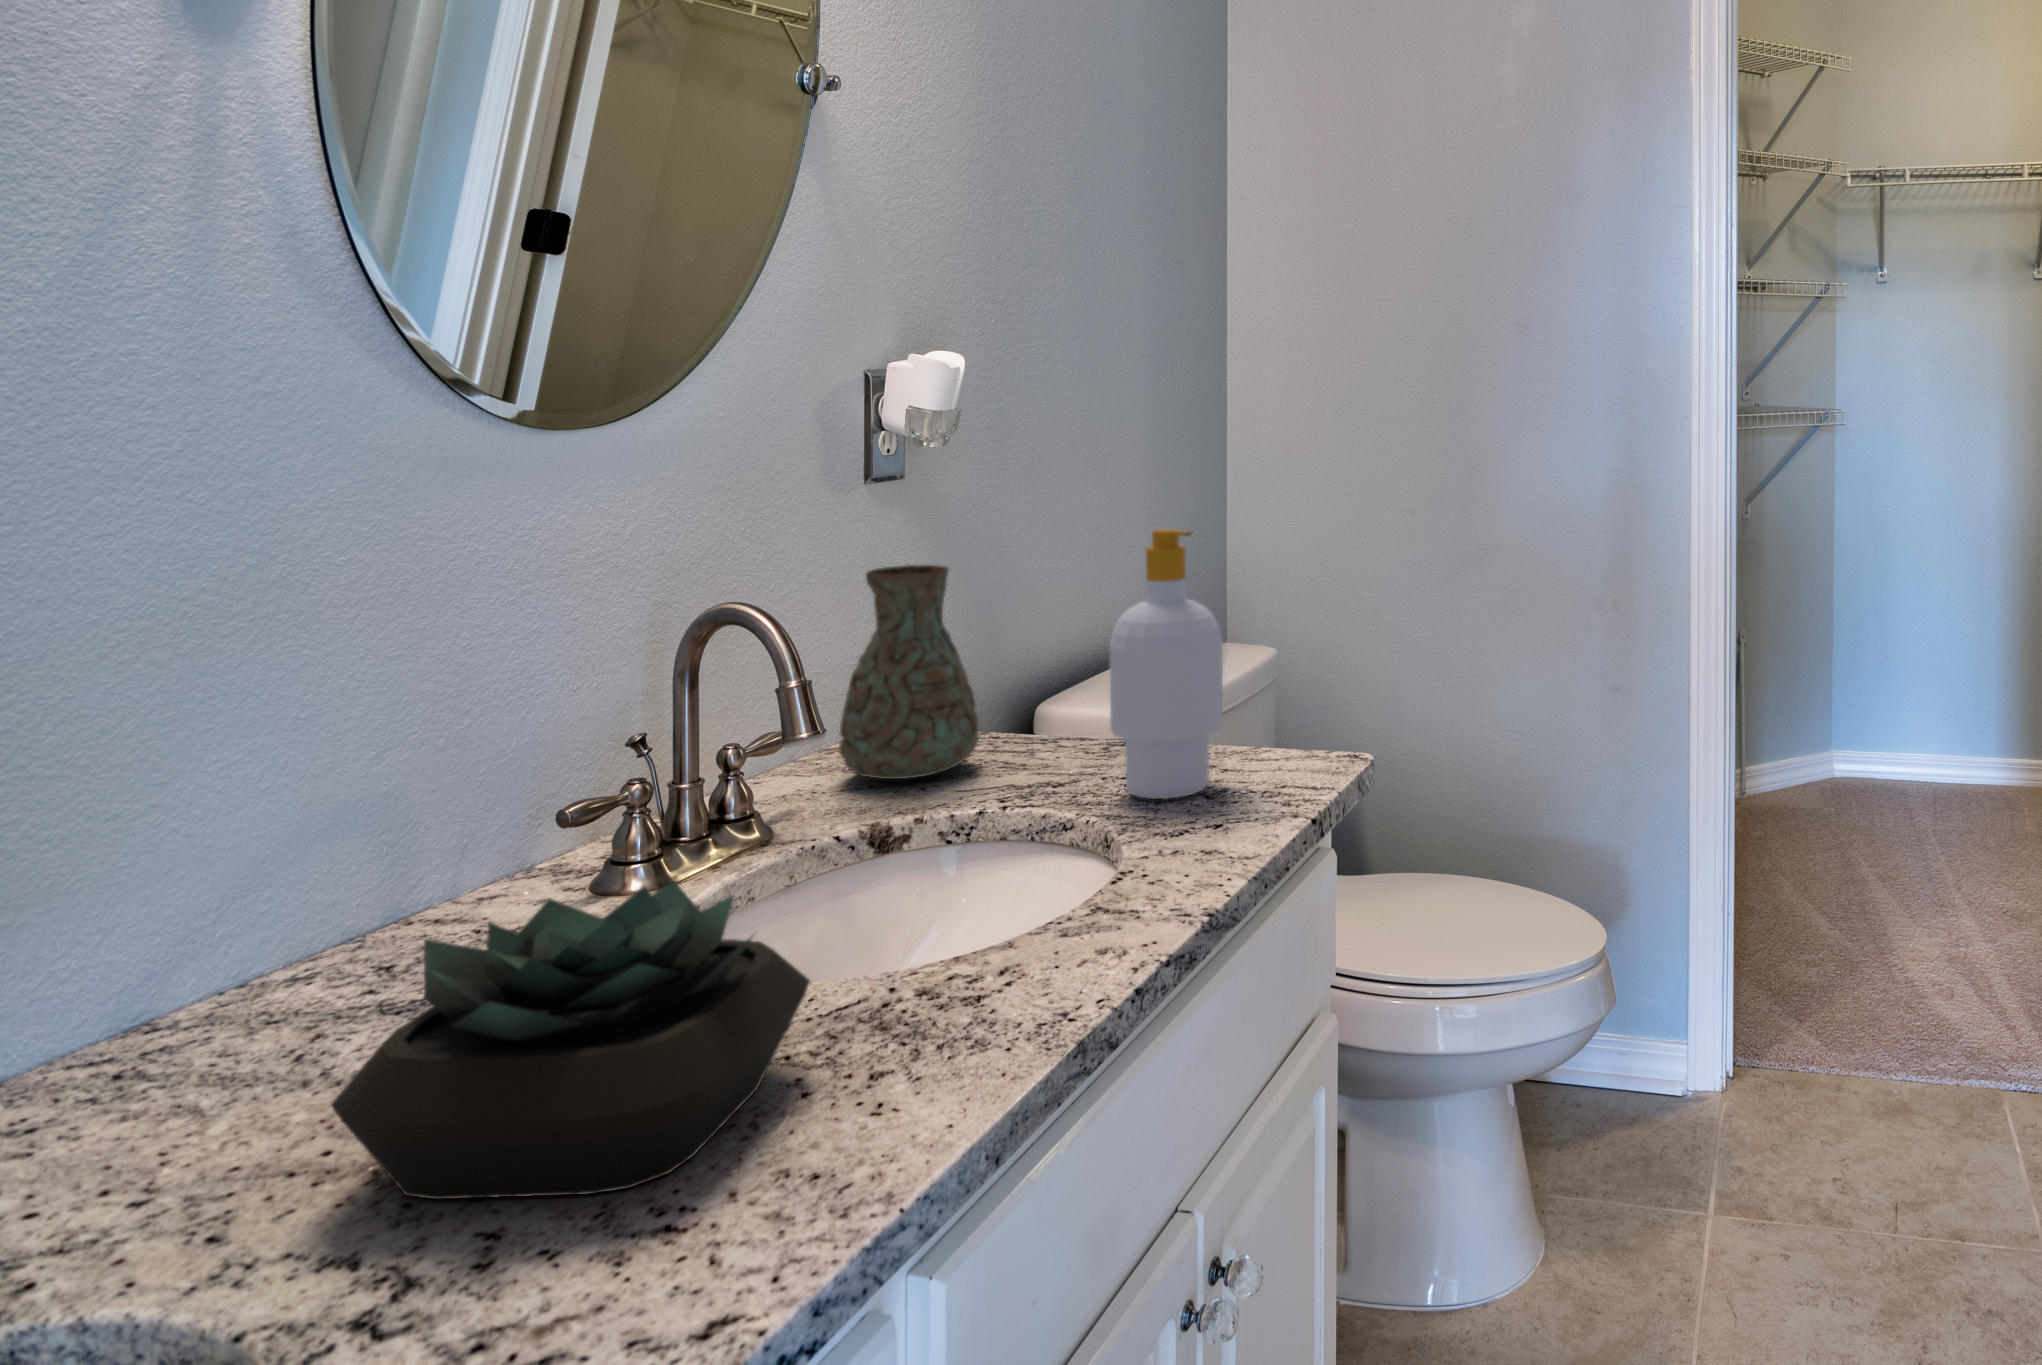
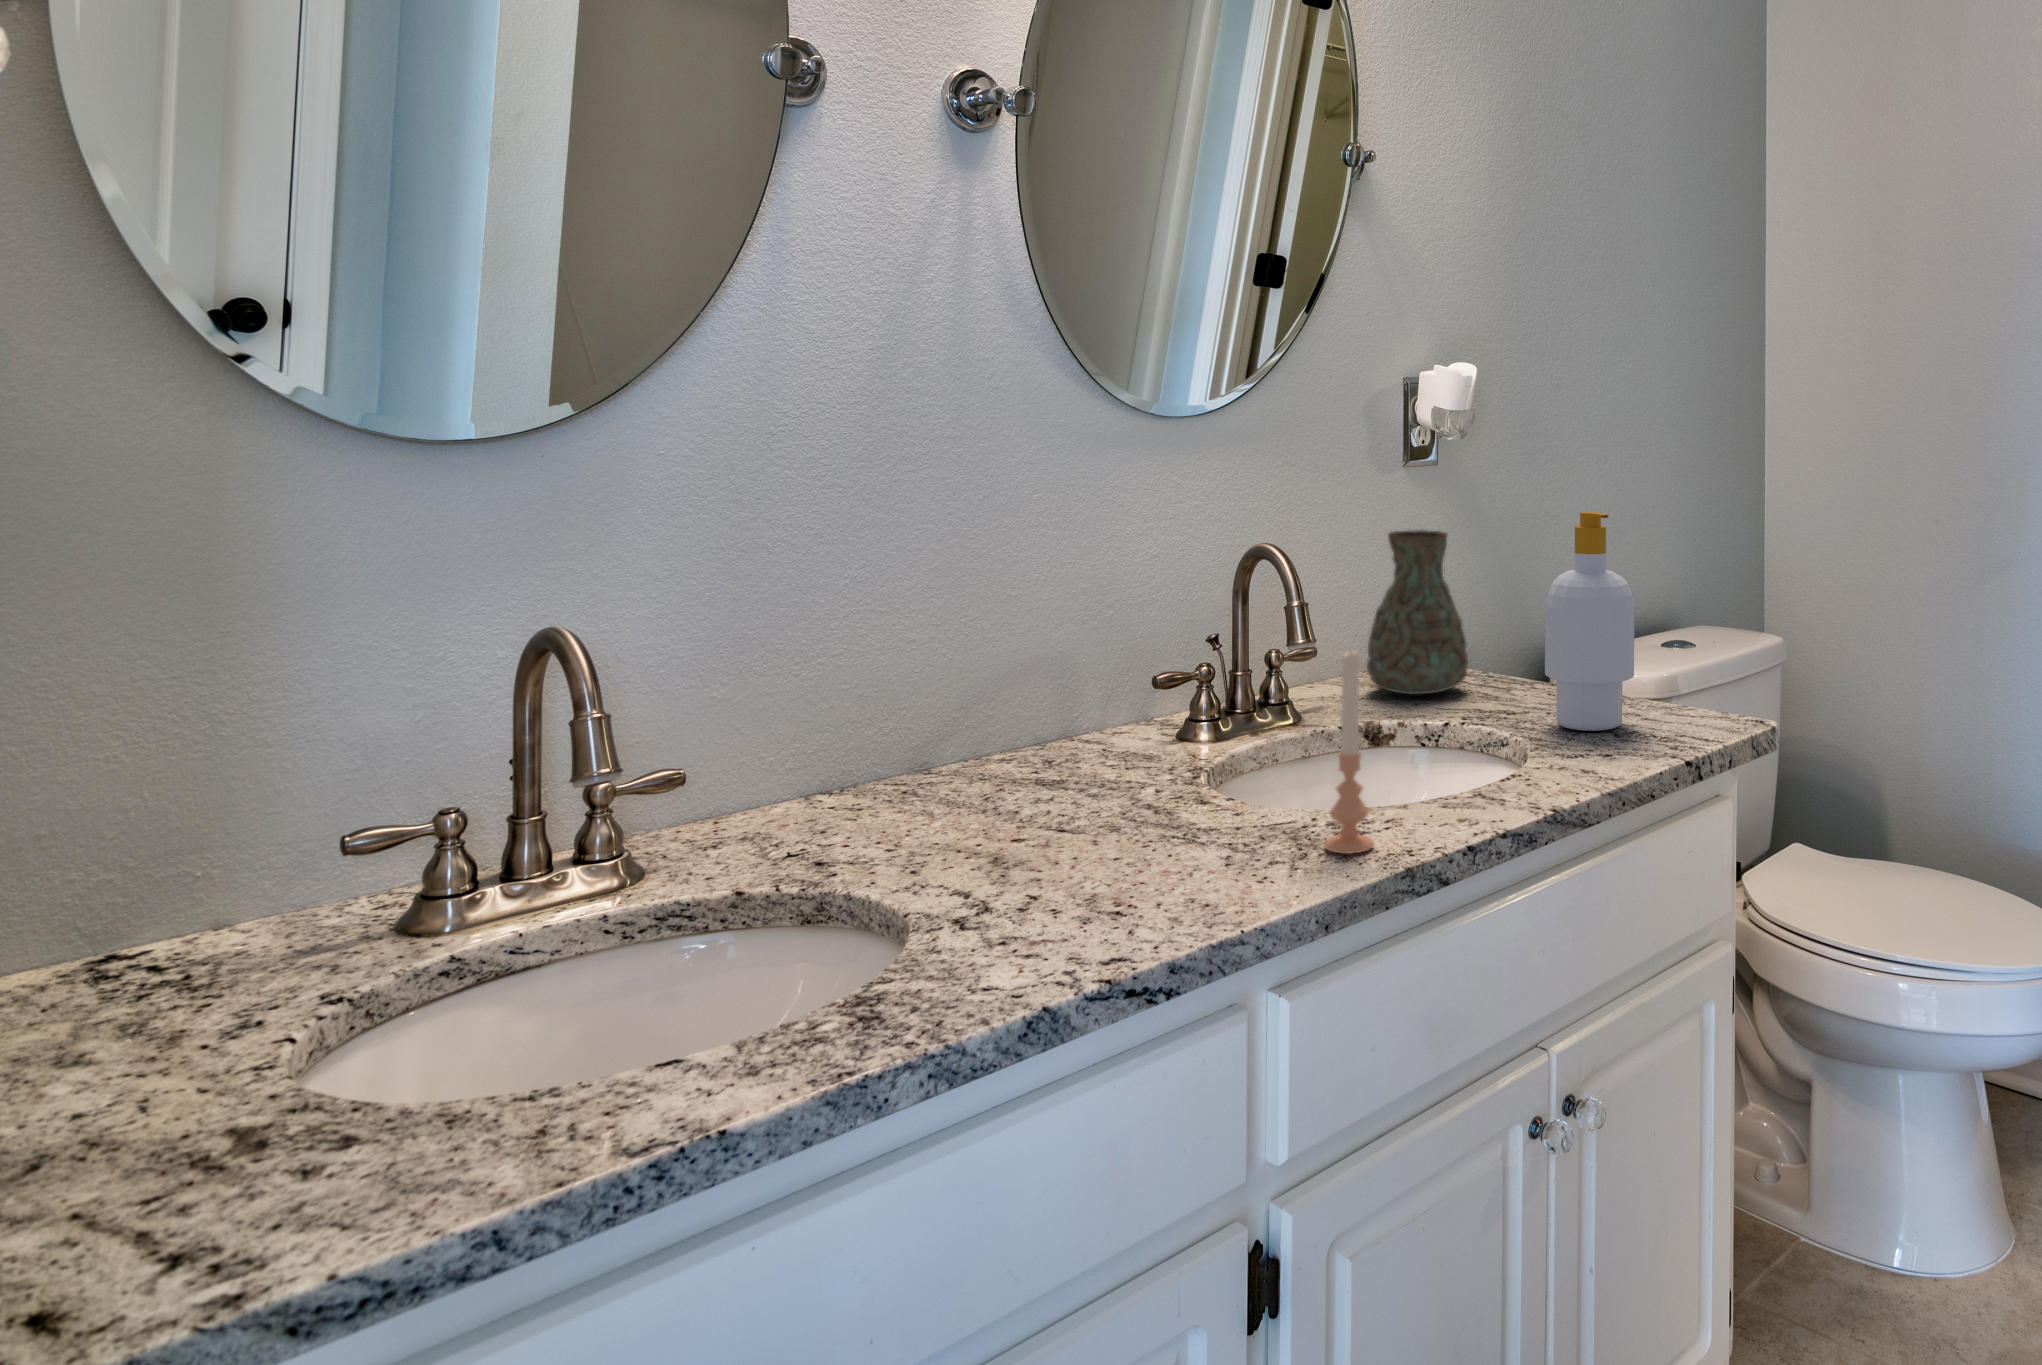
candle: none [940,747,1013,1040] -> present [1325,651,1374,854]
succulent plant: present [331,881,810,1199] -> none [970,715,1242,891]

